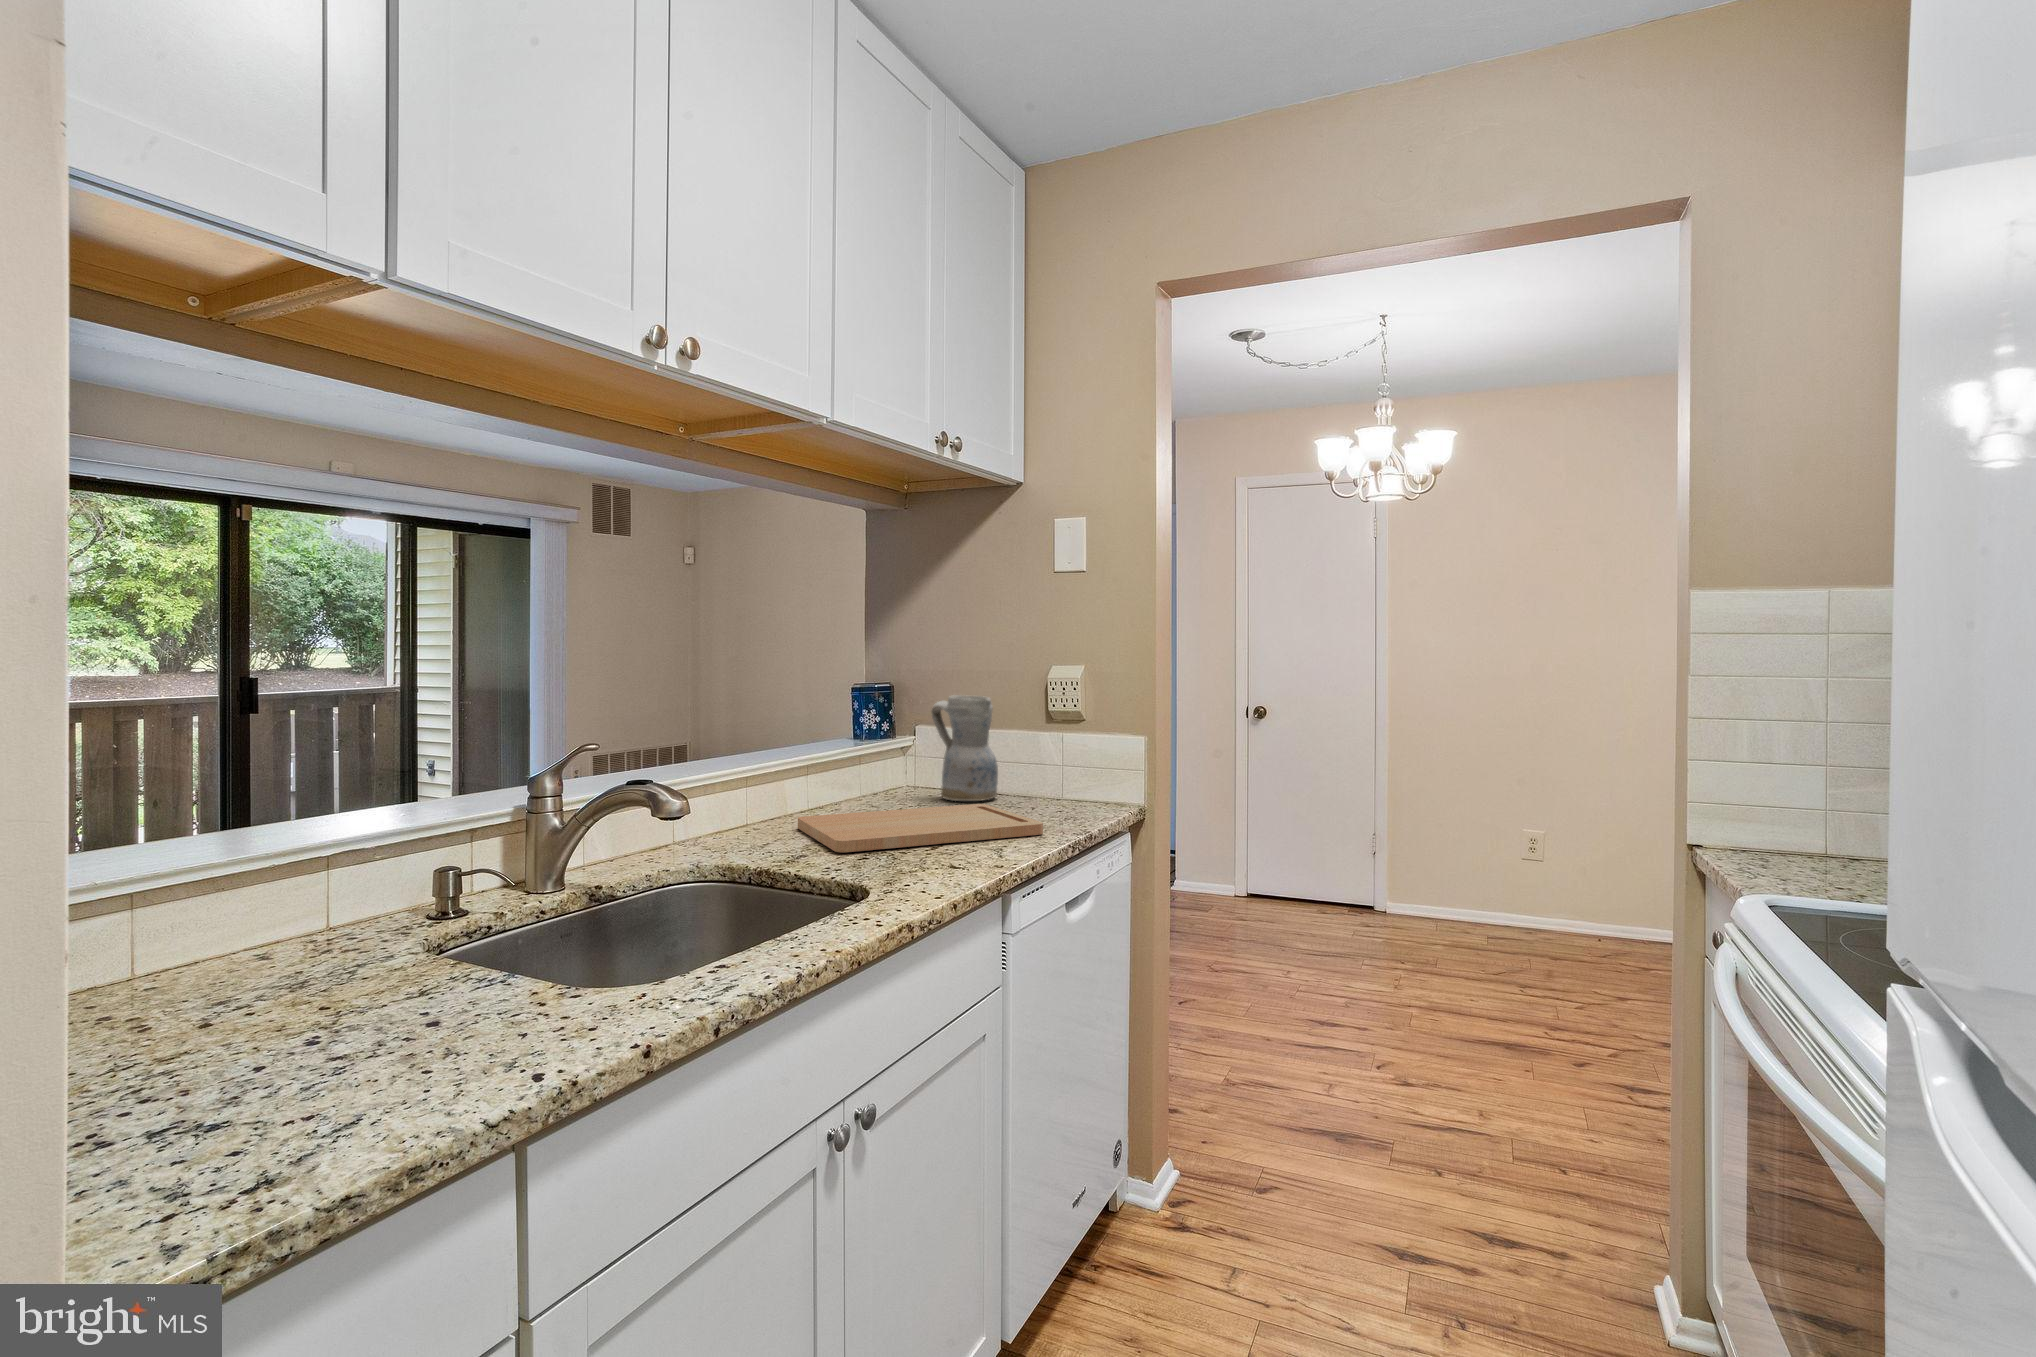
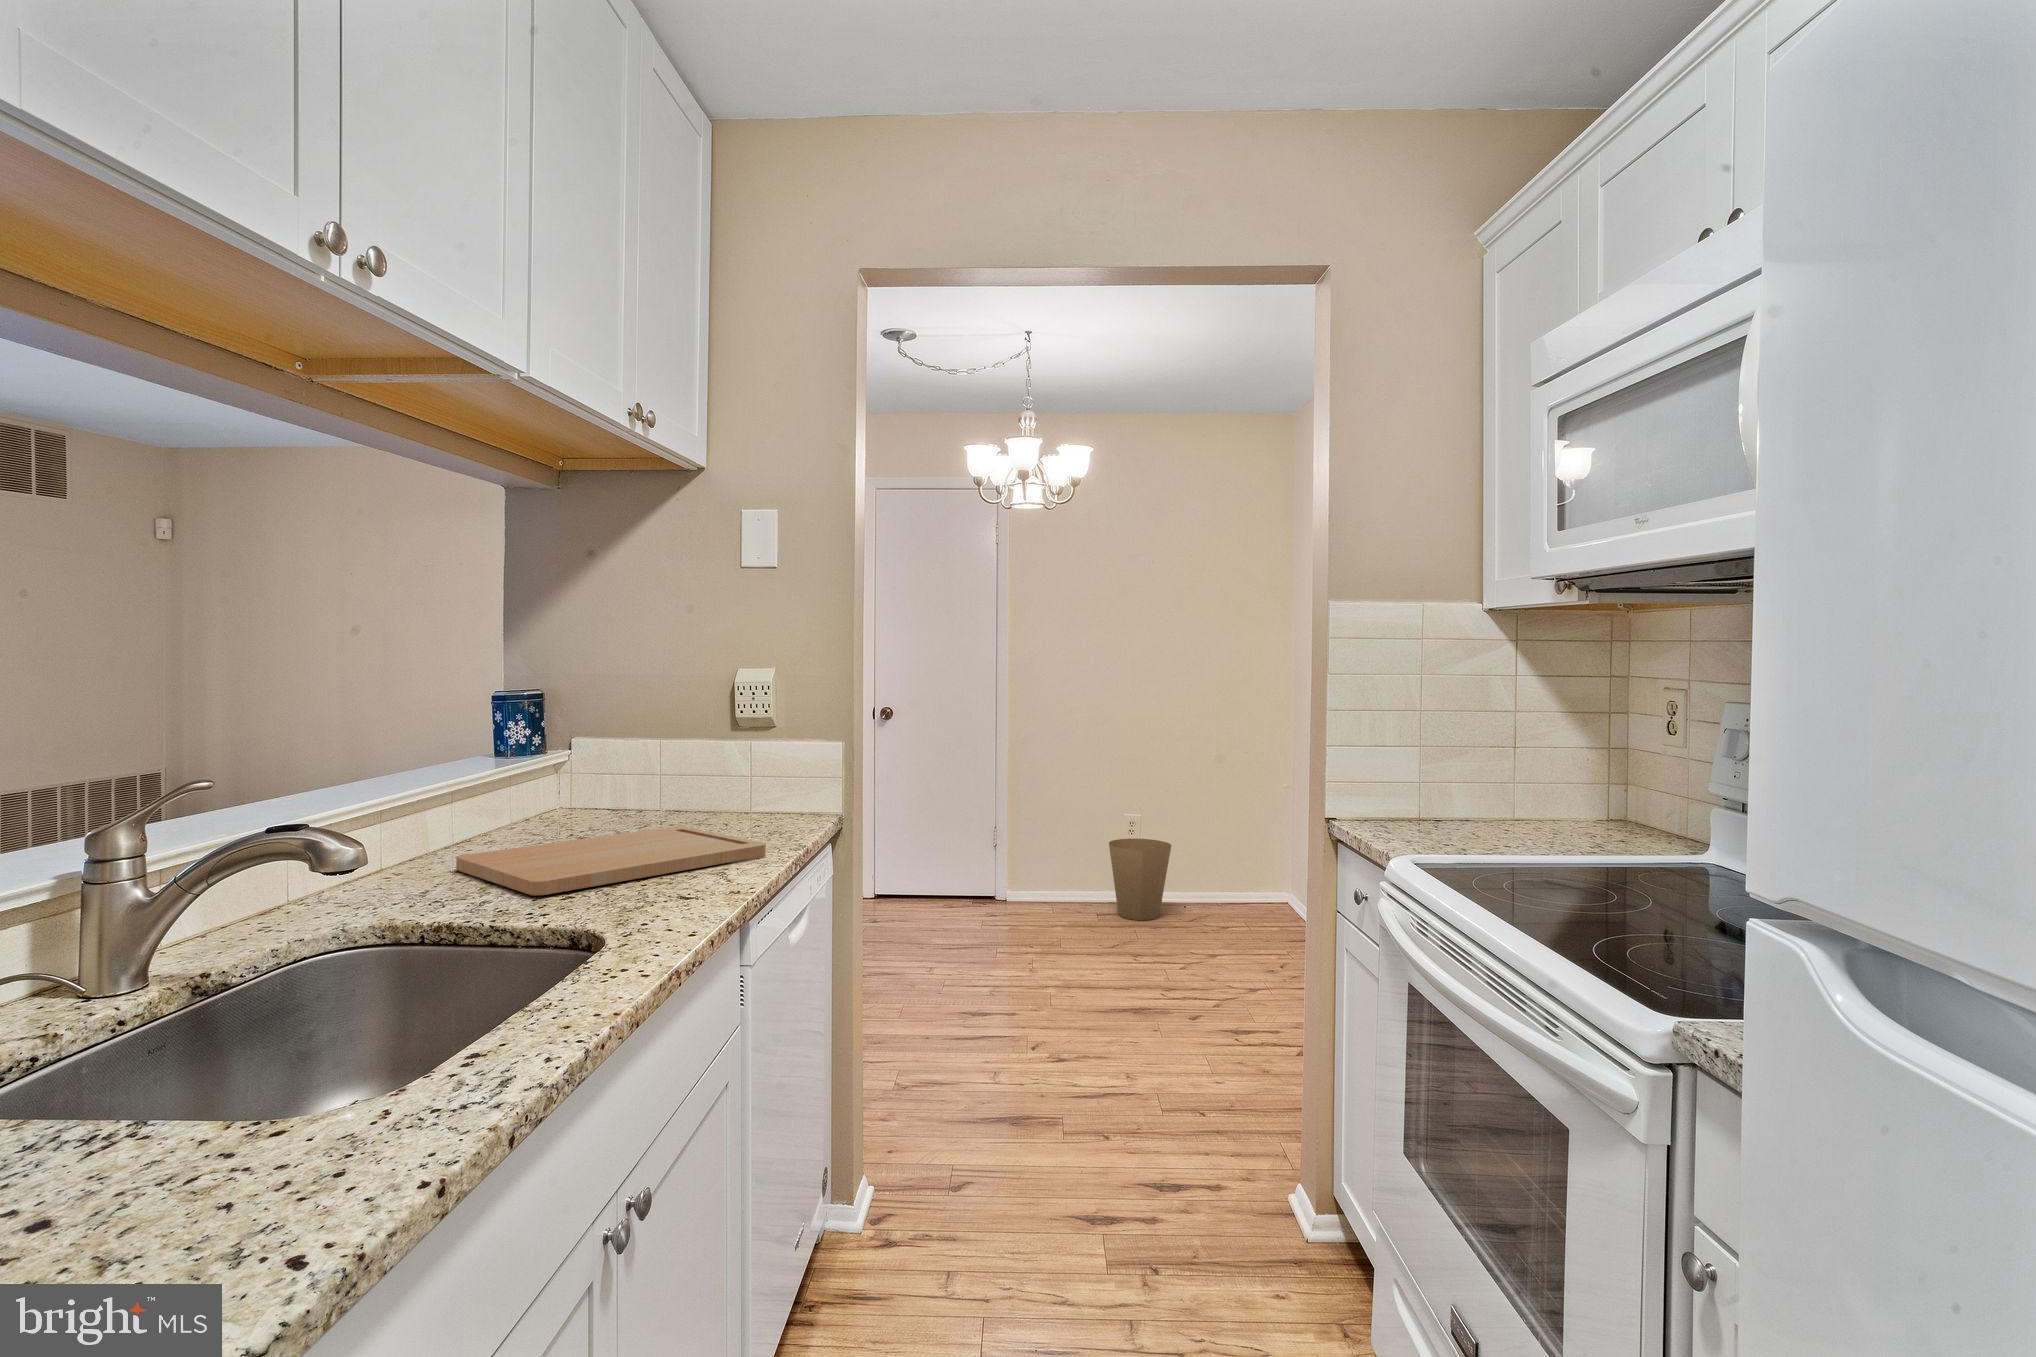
ceramic pitcher: present [931,695,998,801] -> none [606,706,686,824]
trash can: none [1500,852,1581,948] -> present [1109,839,1171,920]

